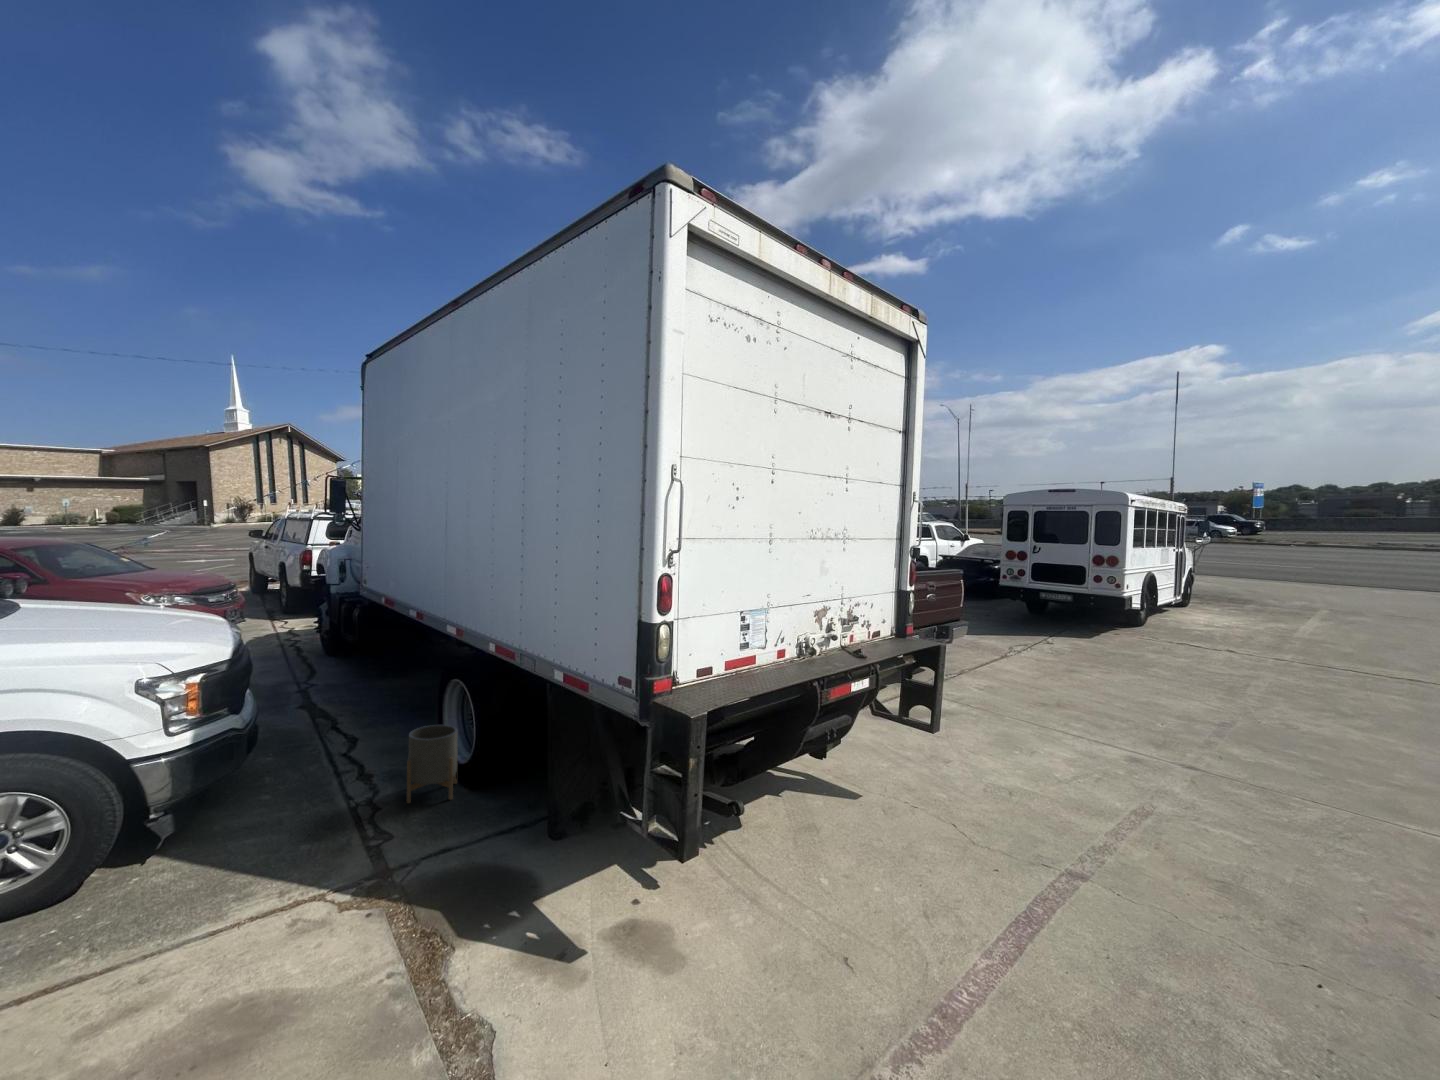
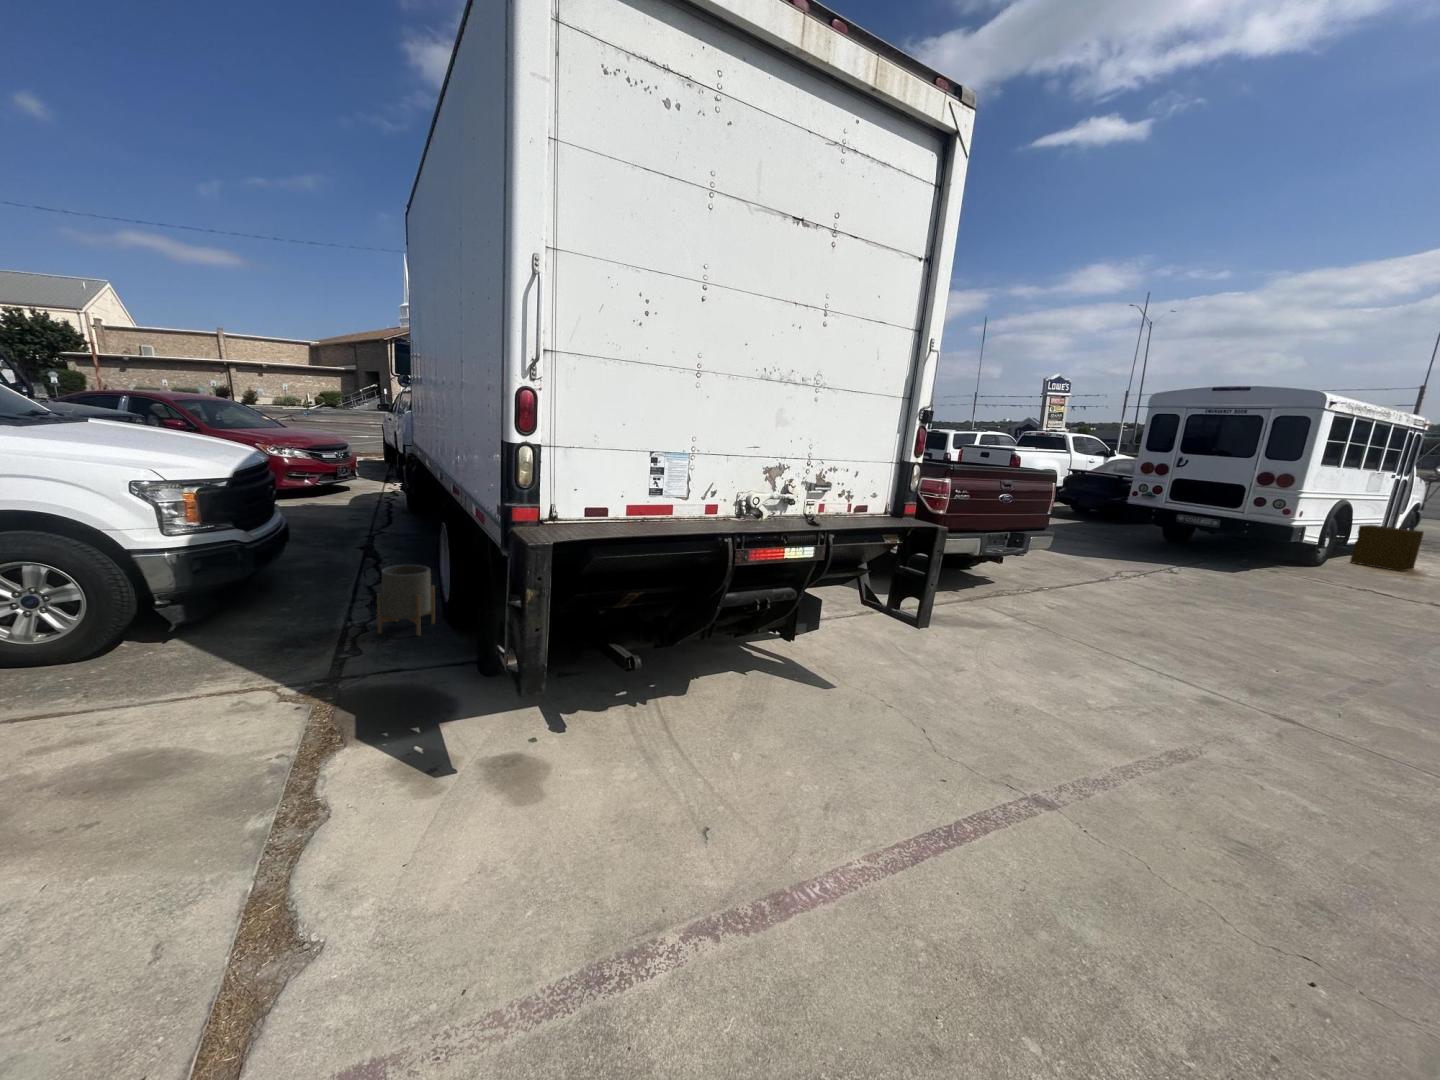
cardboard box: none [1161,589,1206,626] -> present [1350,525,1424,571]

